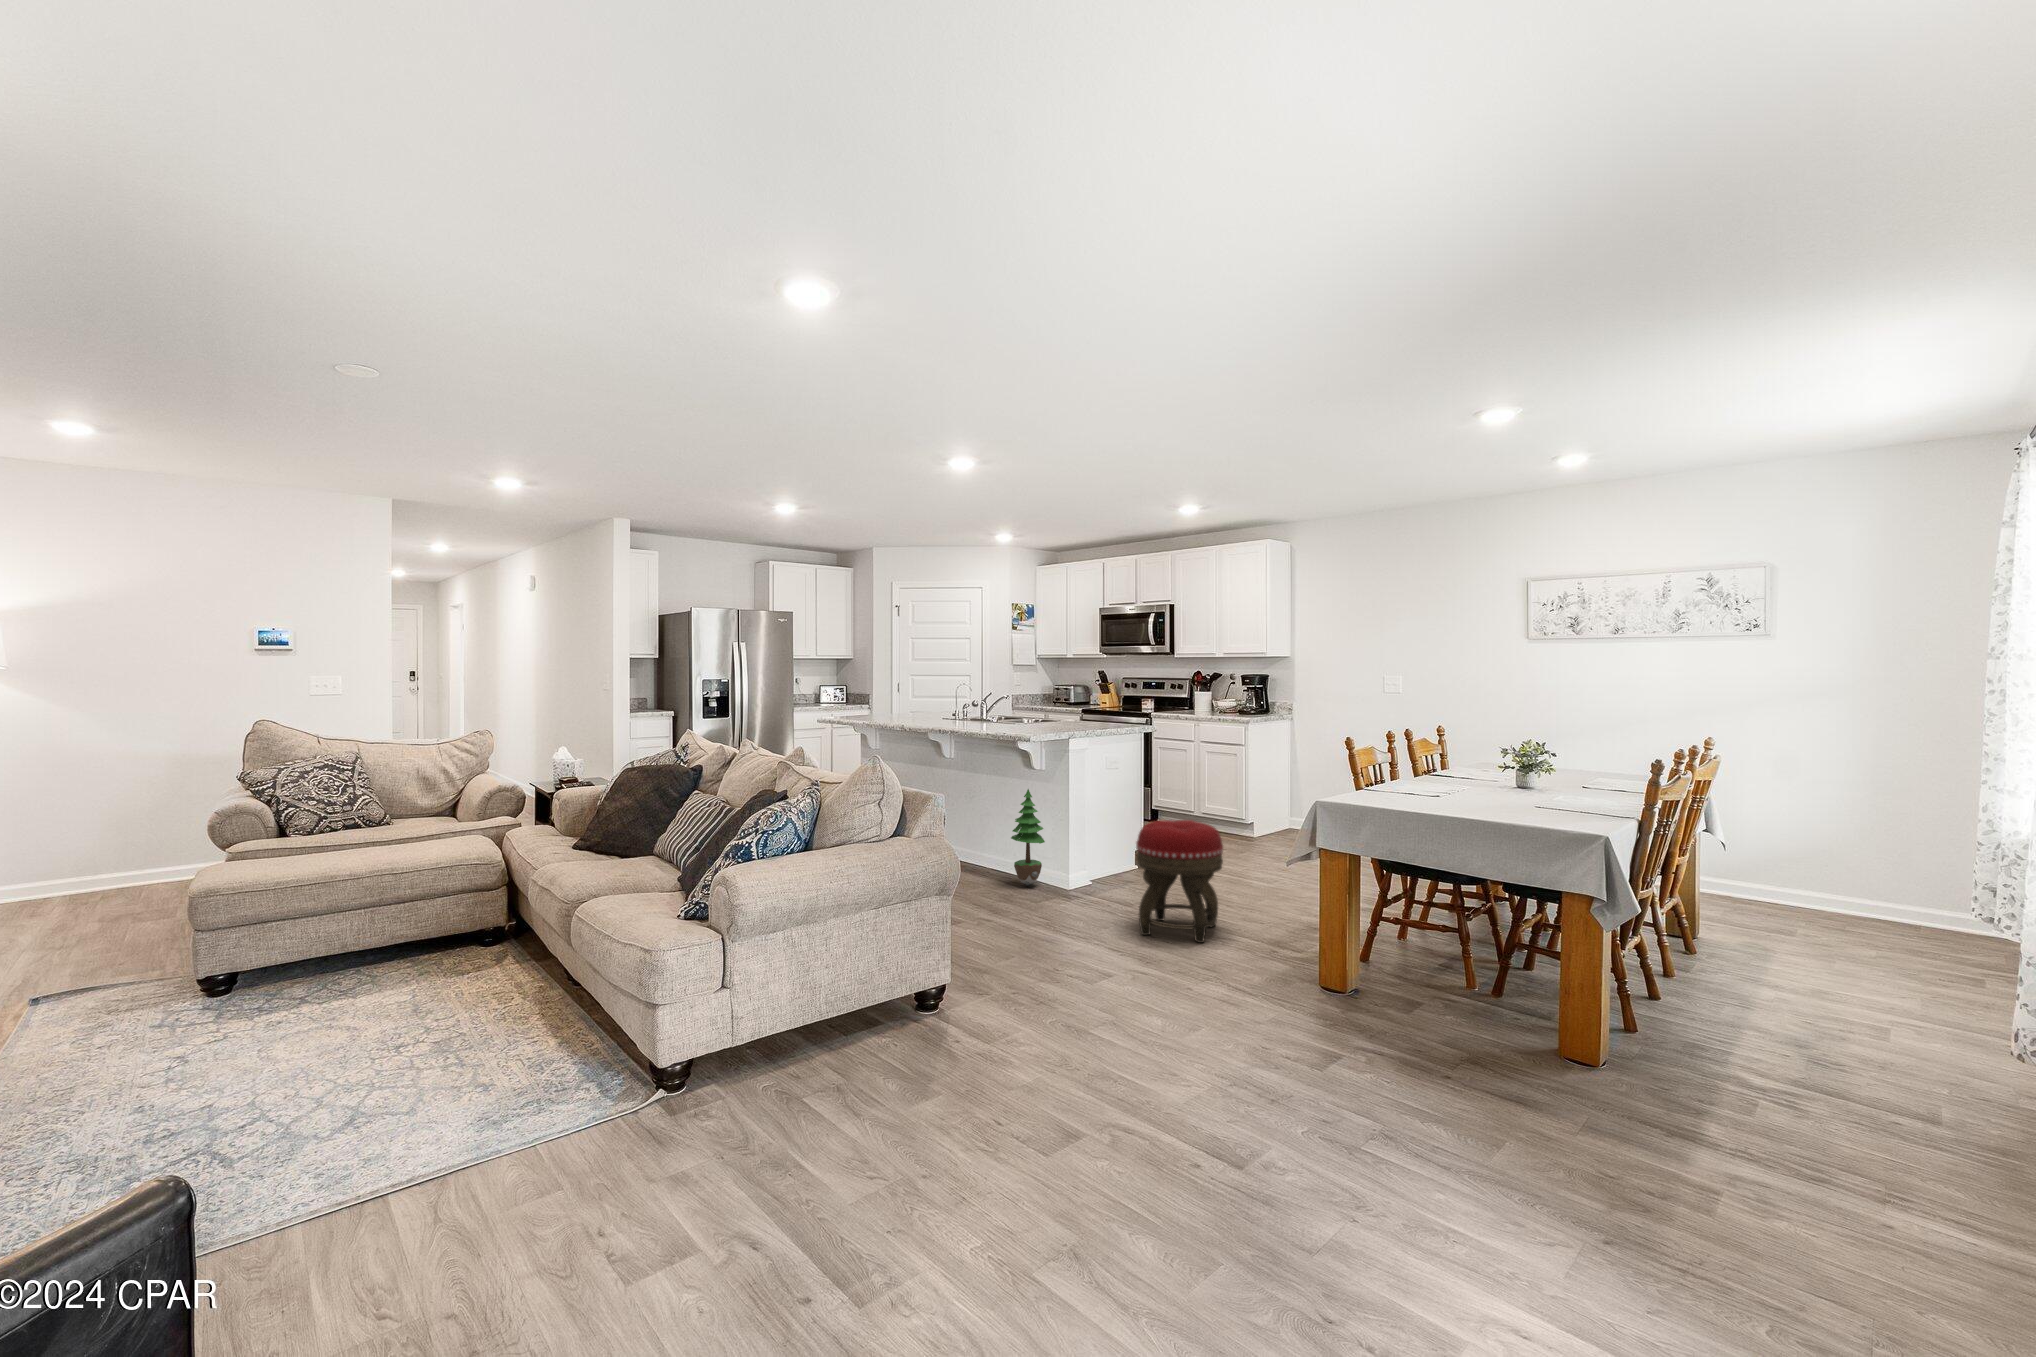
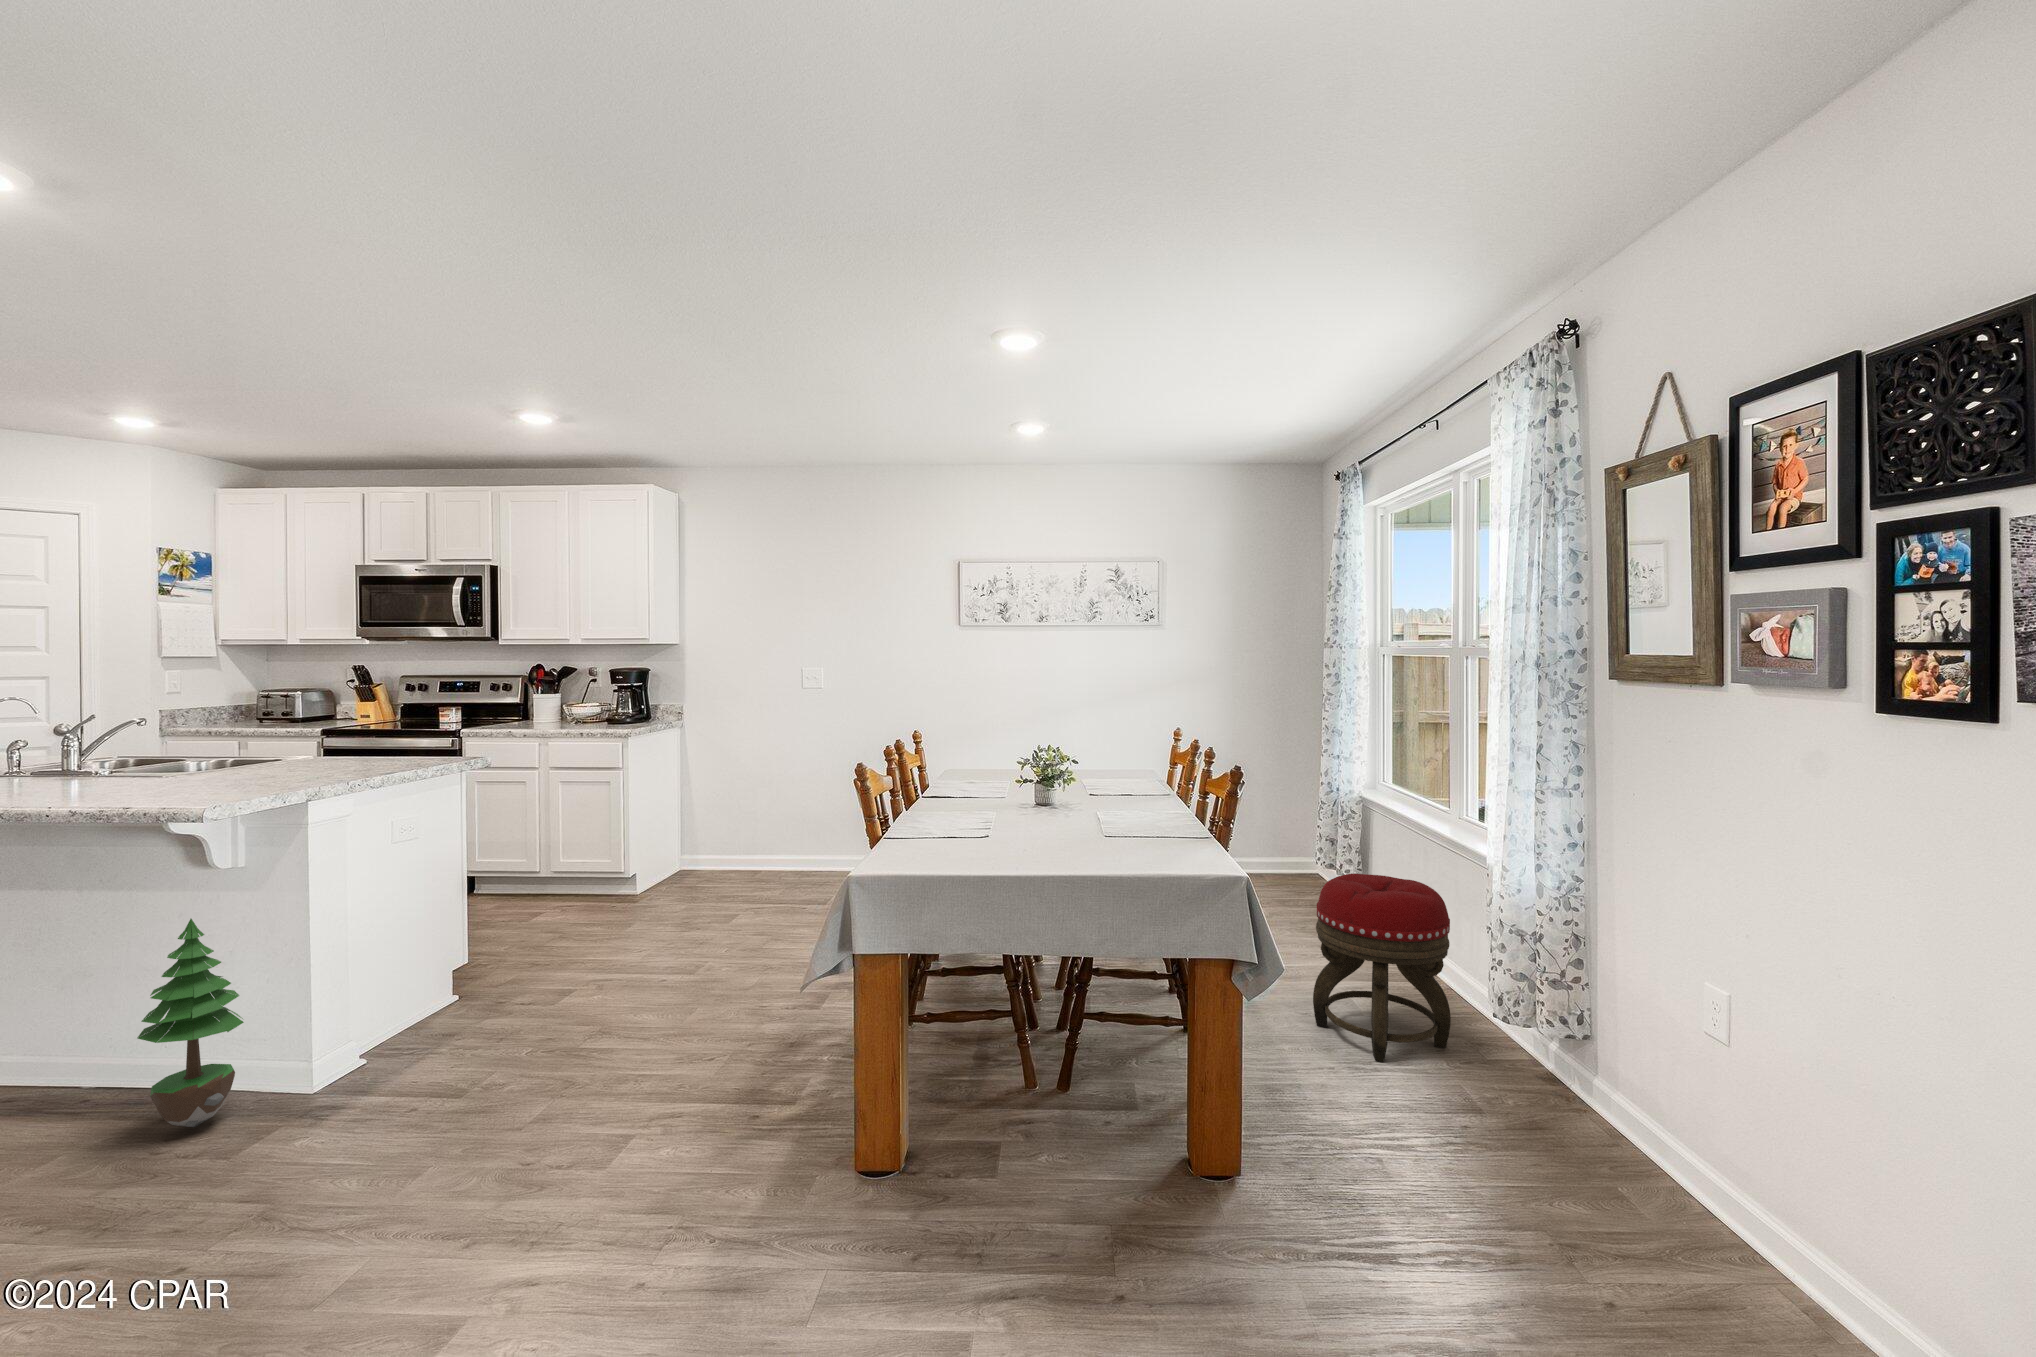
footstool: present [1136,820,1223,943] -> present [1313,874,1451,1062]

